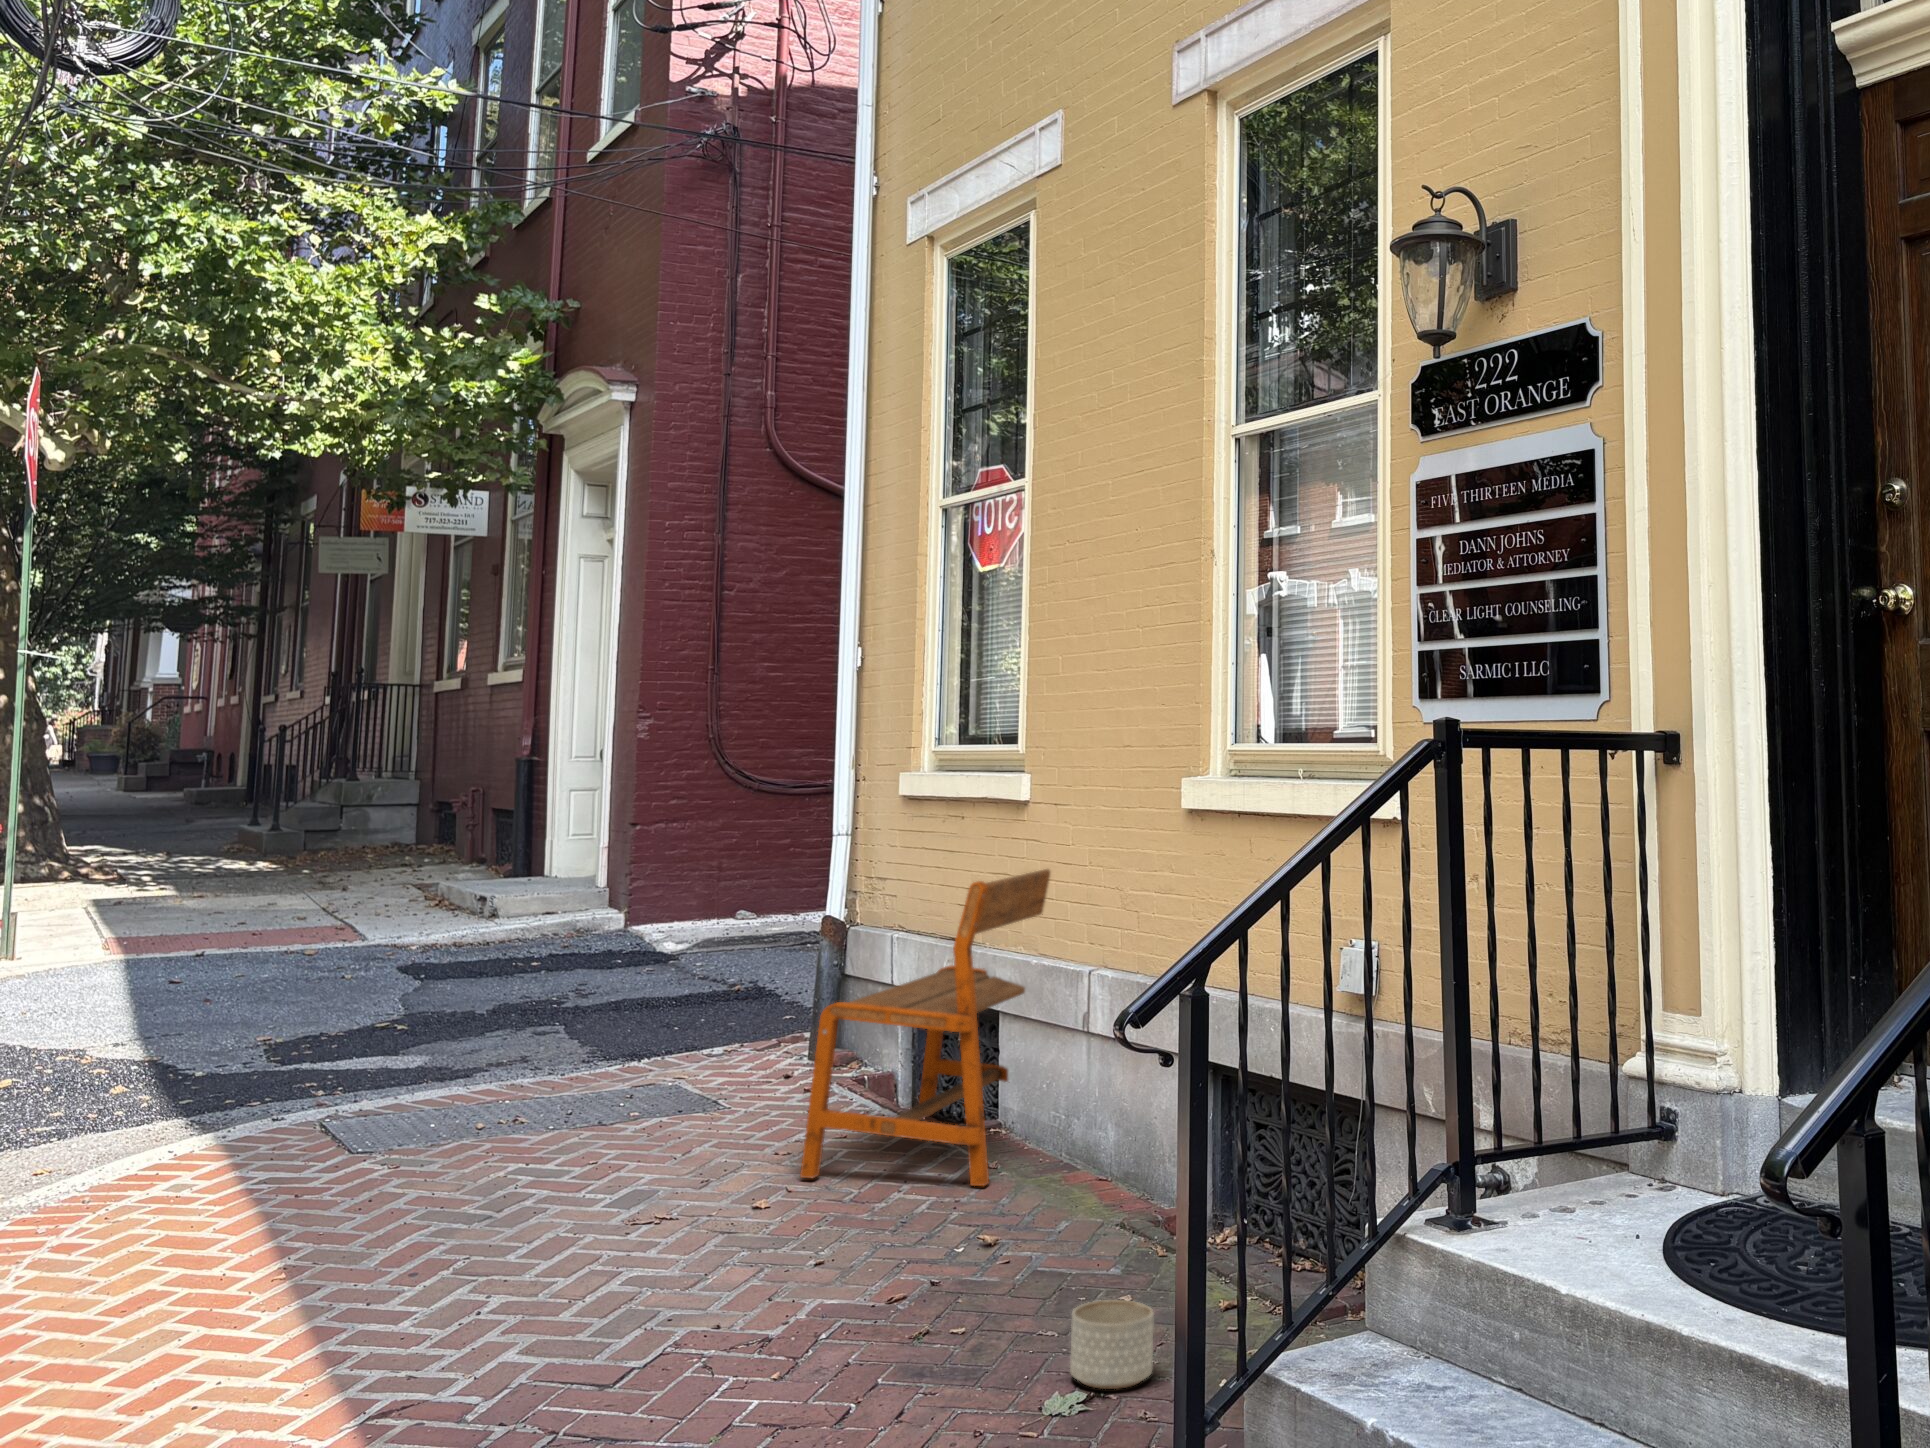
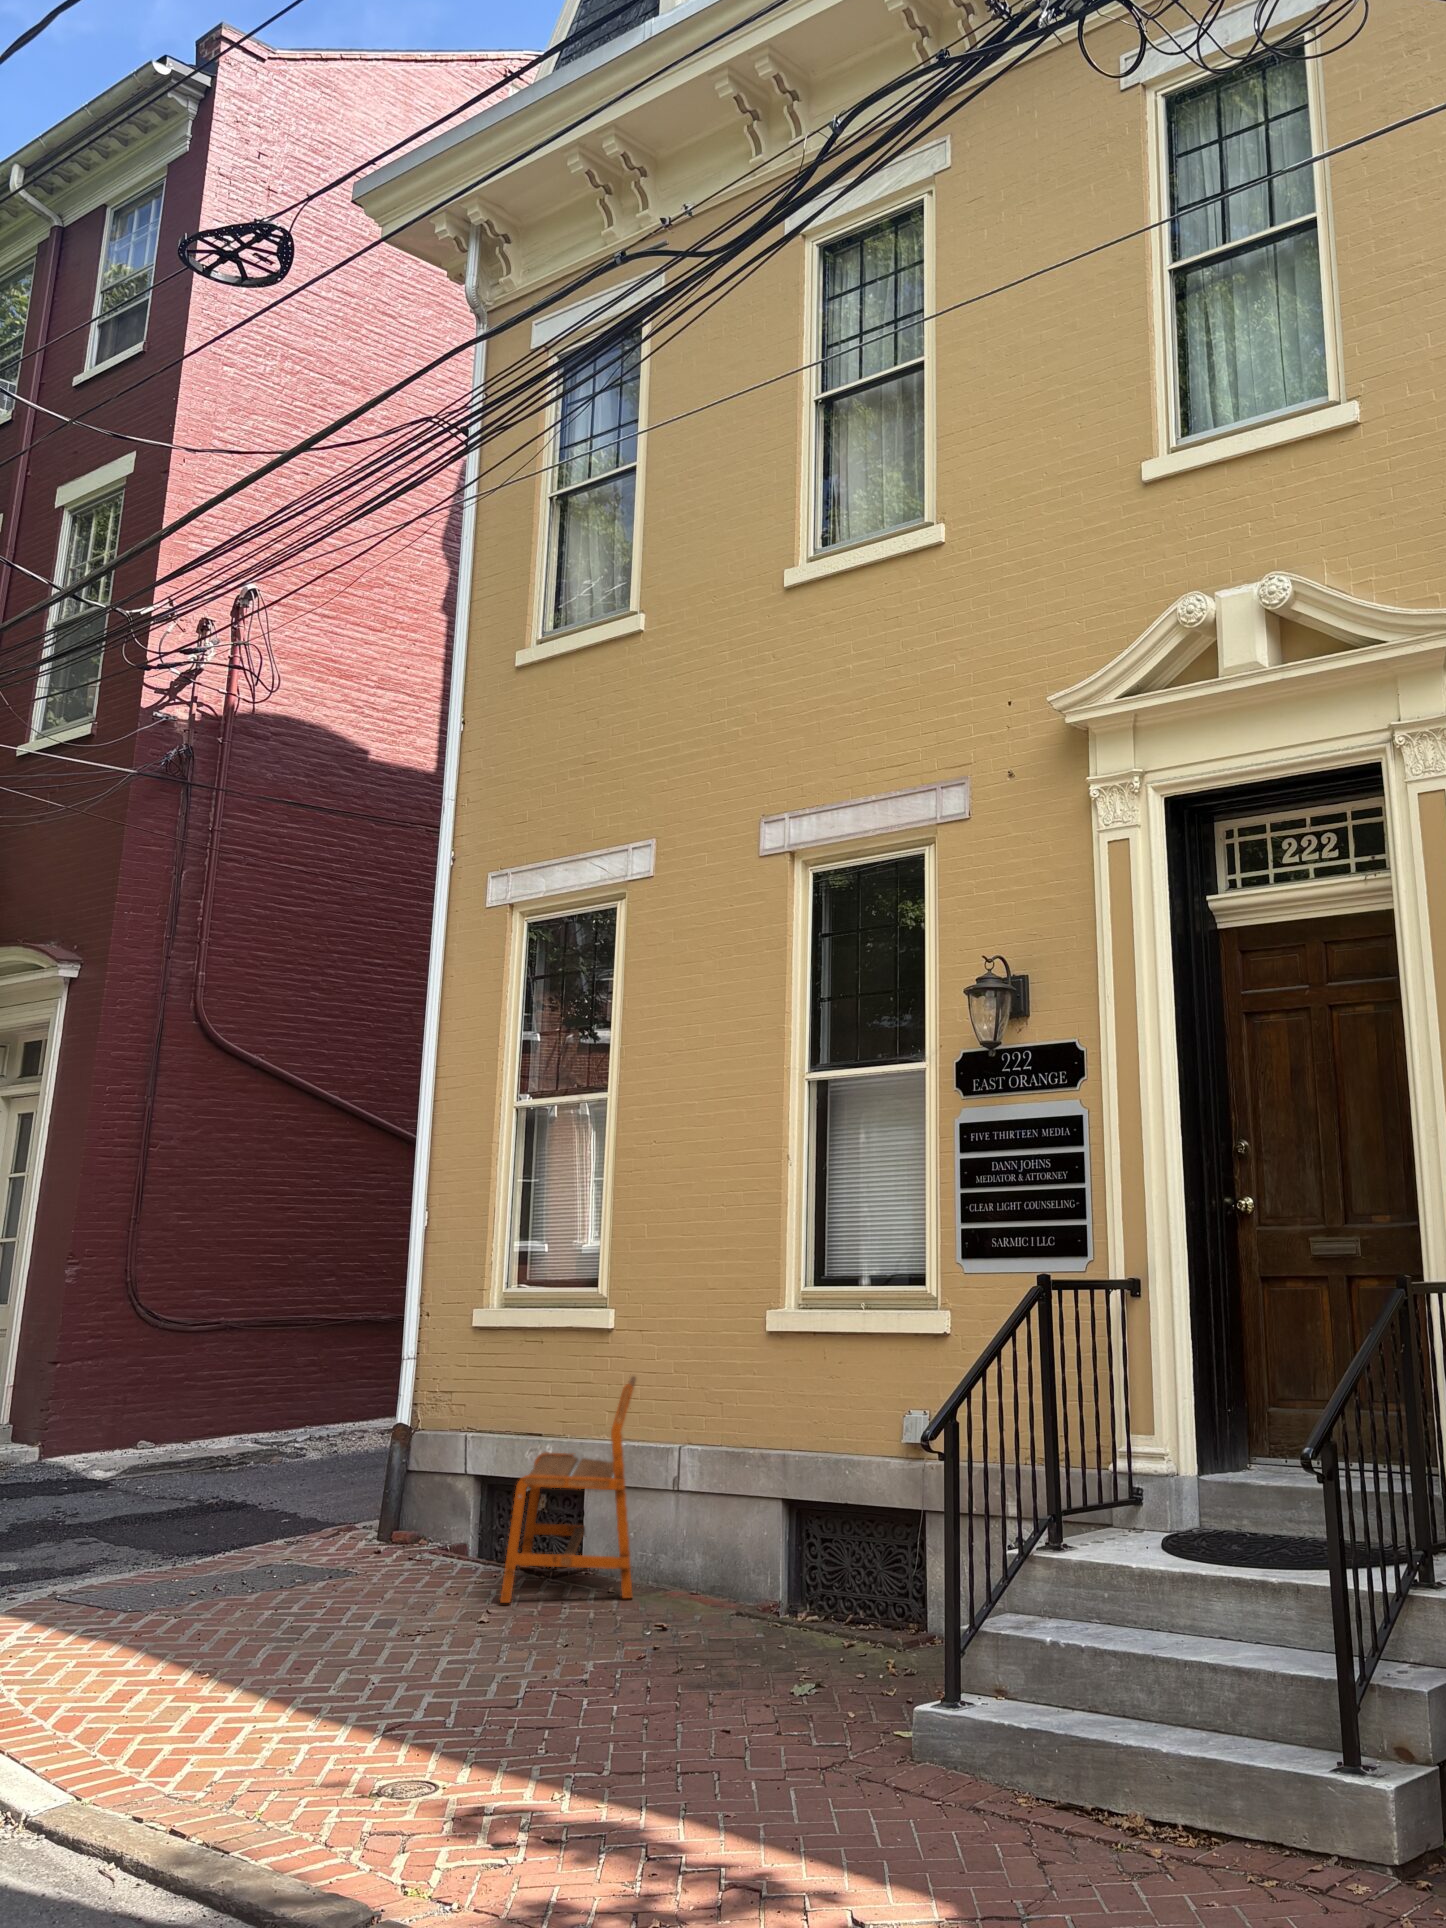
planter: present [1070,1300,1154,1389] -> none [812,1624,859,1672]

